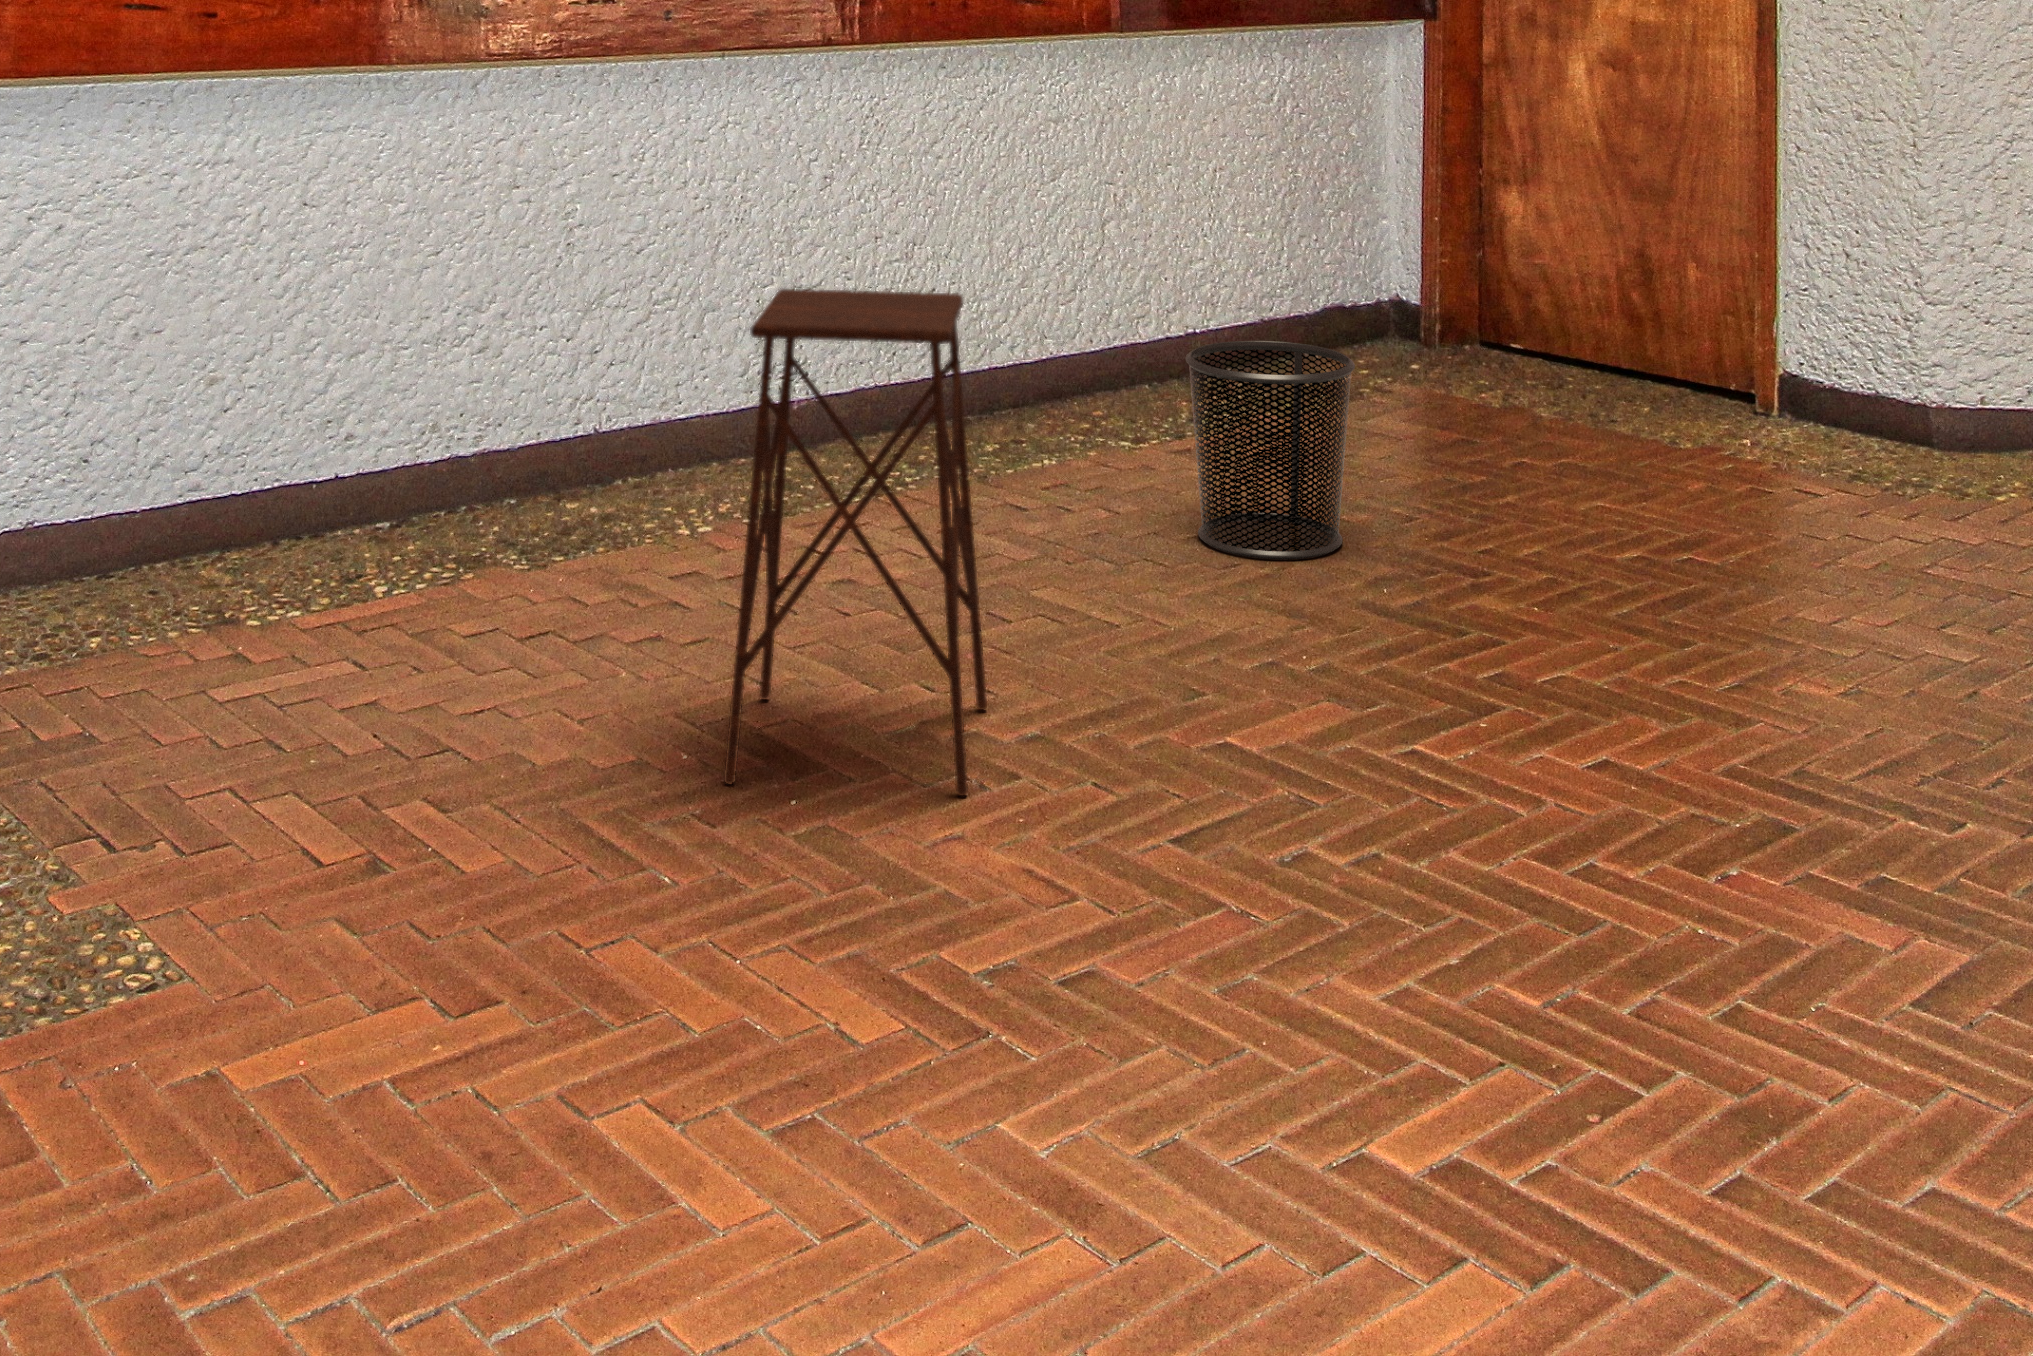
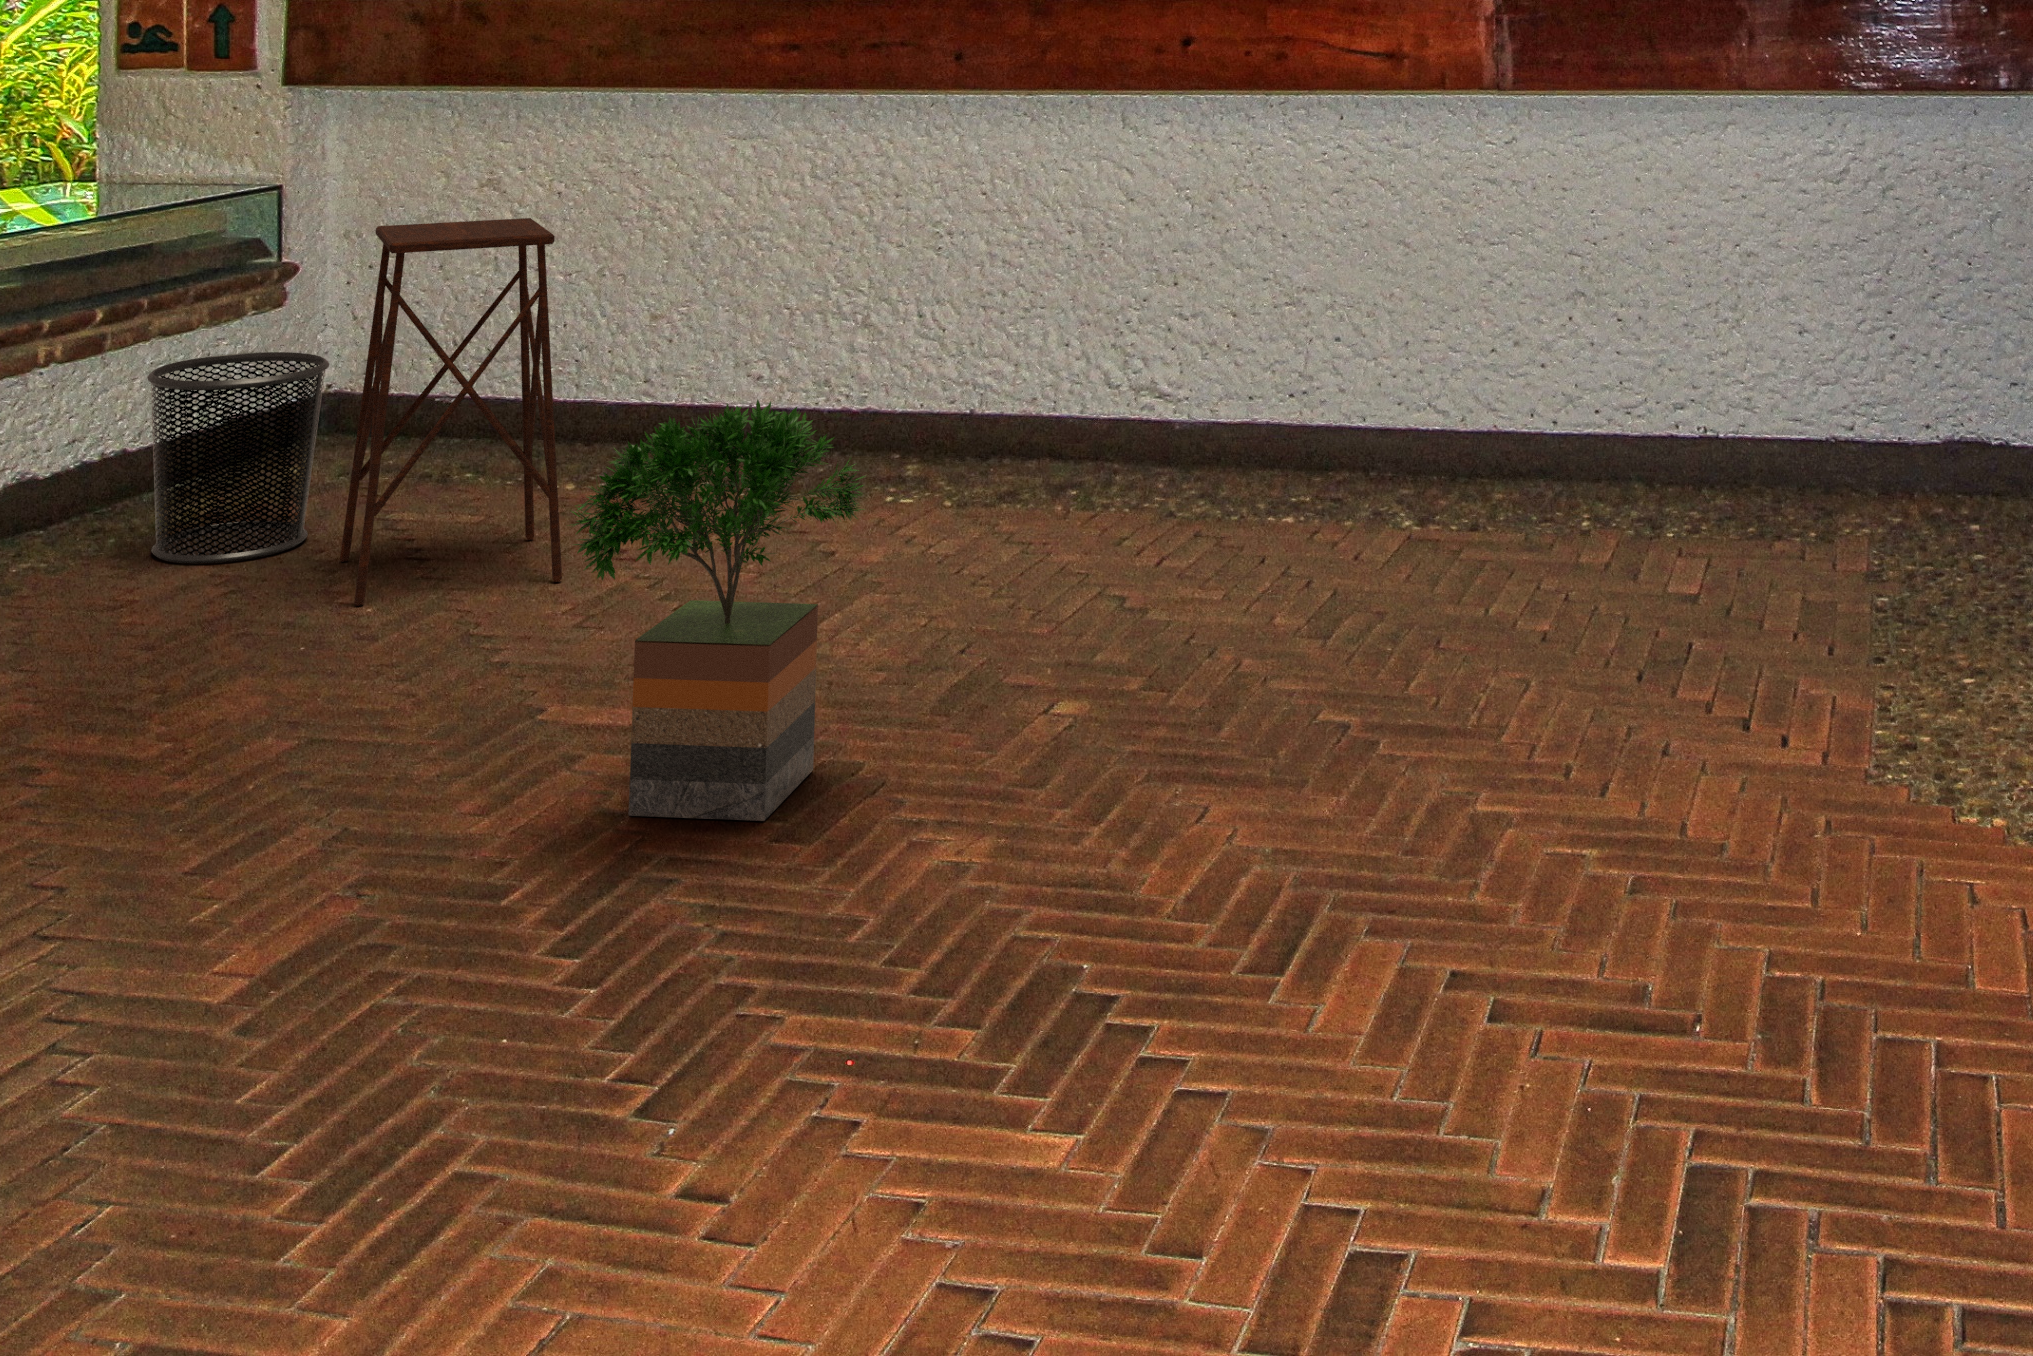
waste bin: present [1186,341,1355,560] -> present [147,352,329,563]
potted tree: none [1684,373,1929,775] -> present [571,400,865,821]

